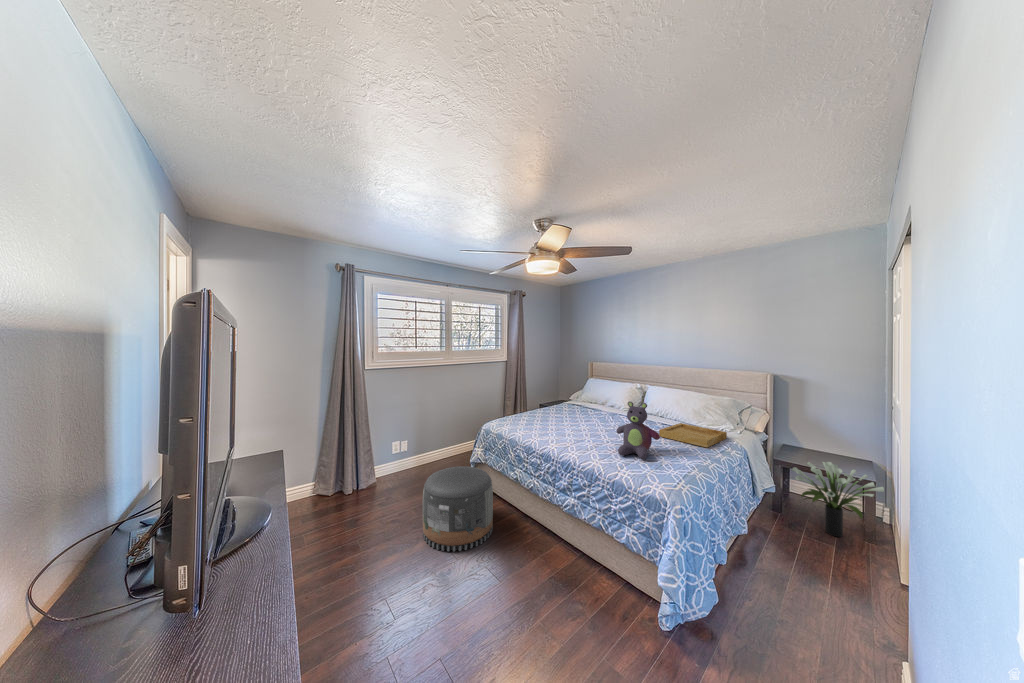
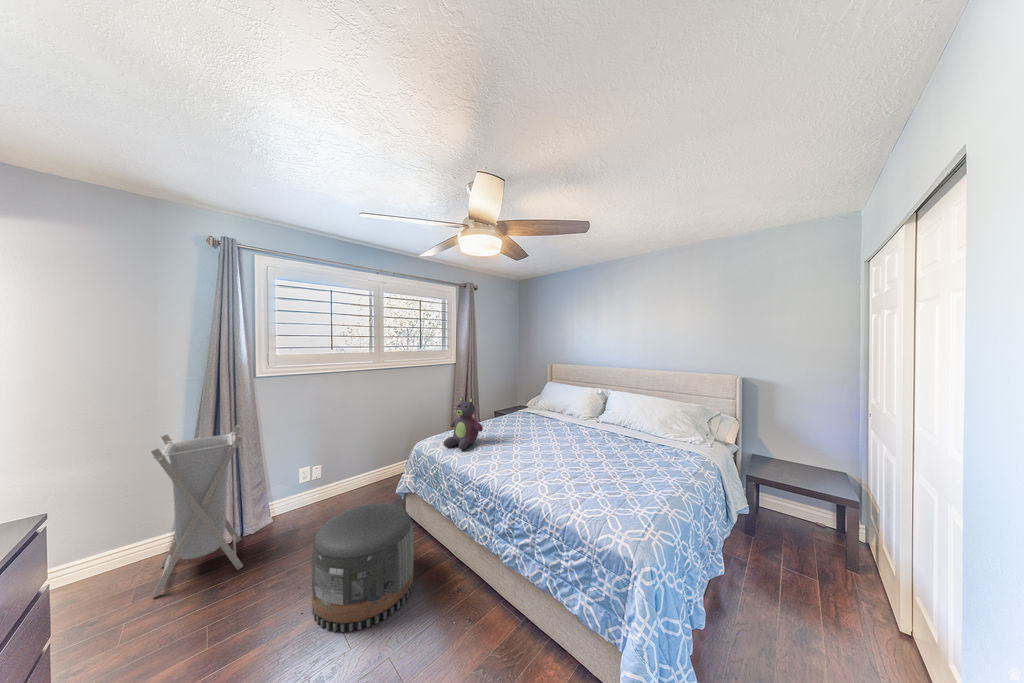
stuffed bear: present [616,401,660,460] -> present [443,397,483,450]
laundry hamper: none [309,405,366,523] -> present [151,426,243,596]
tray: present [659,423,727,447] -> none [623,437,699,471]
potted plant: present [792,462,884,537] -> none [769,480,872,569]

